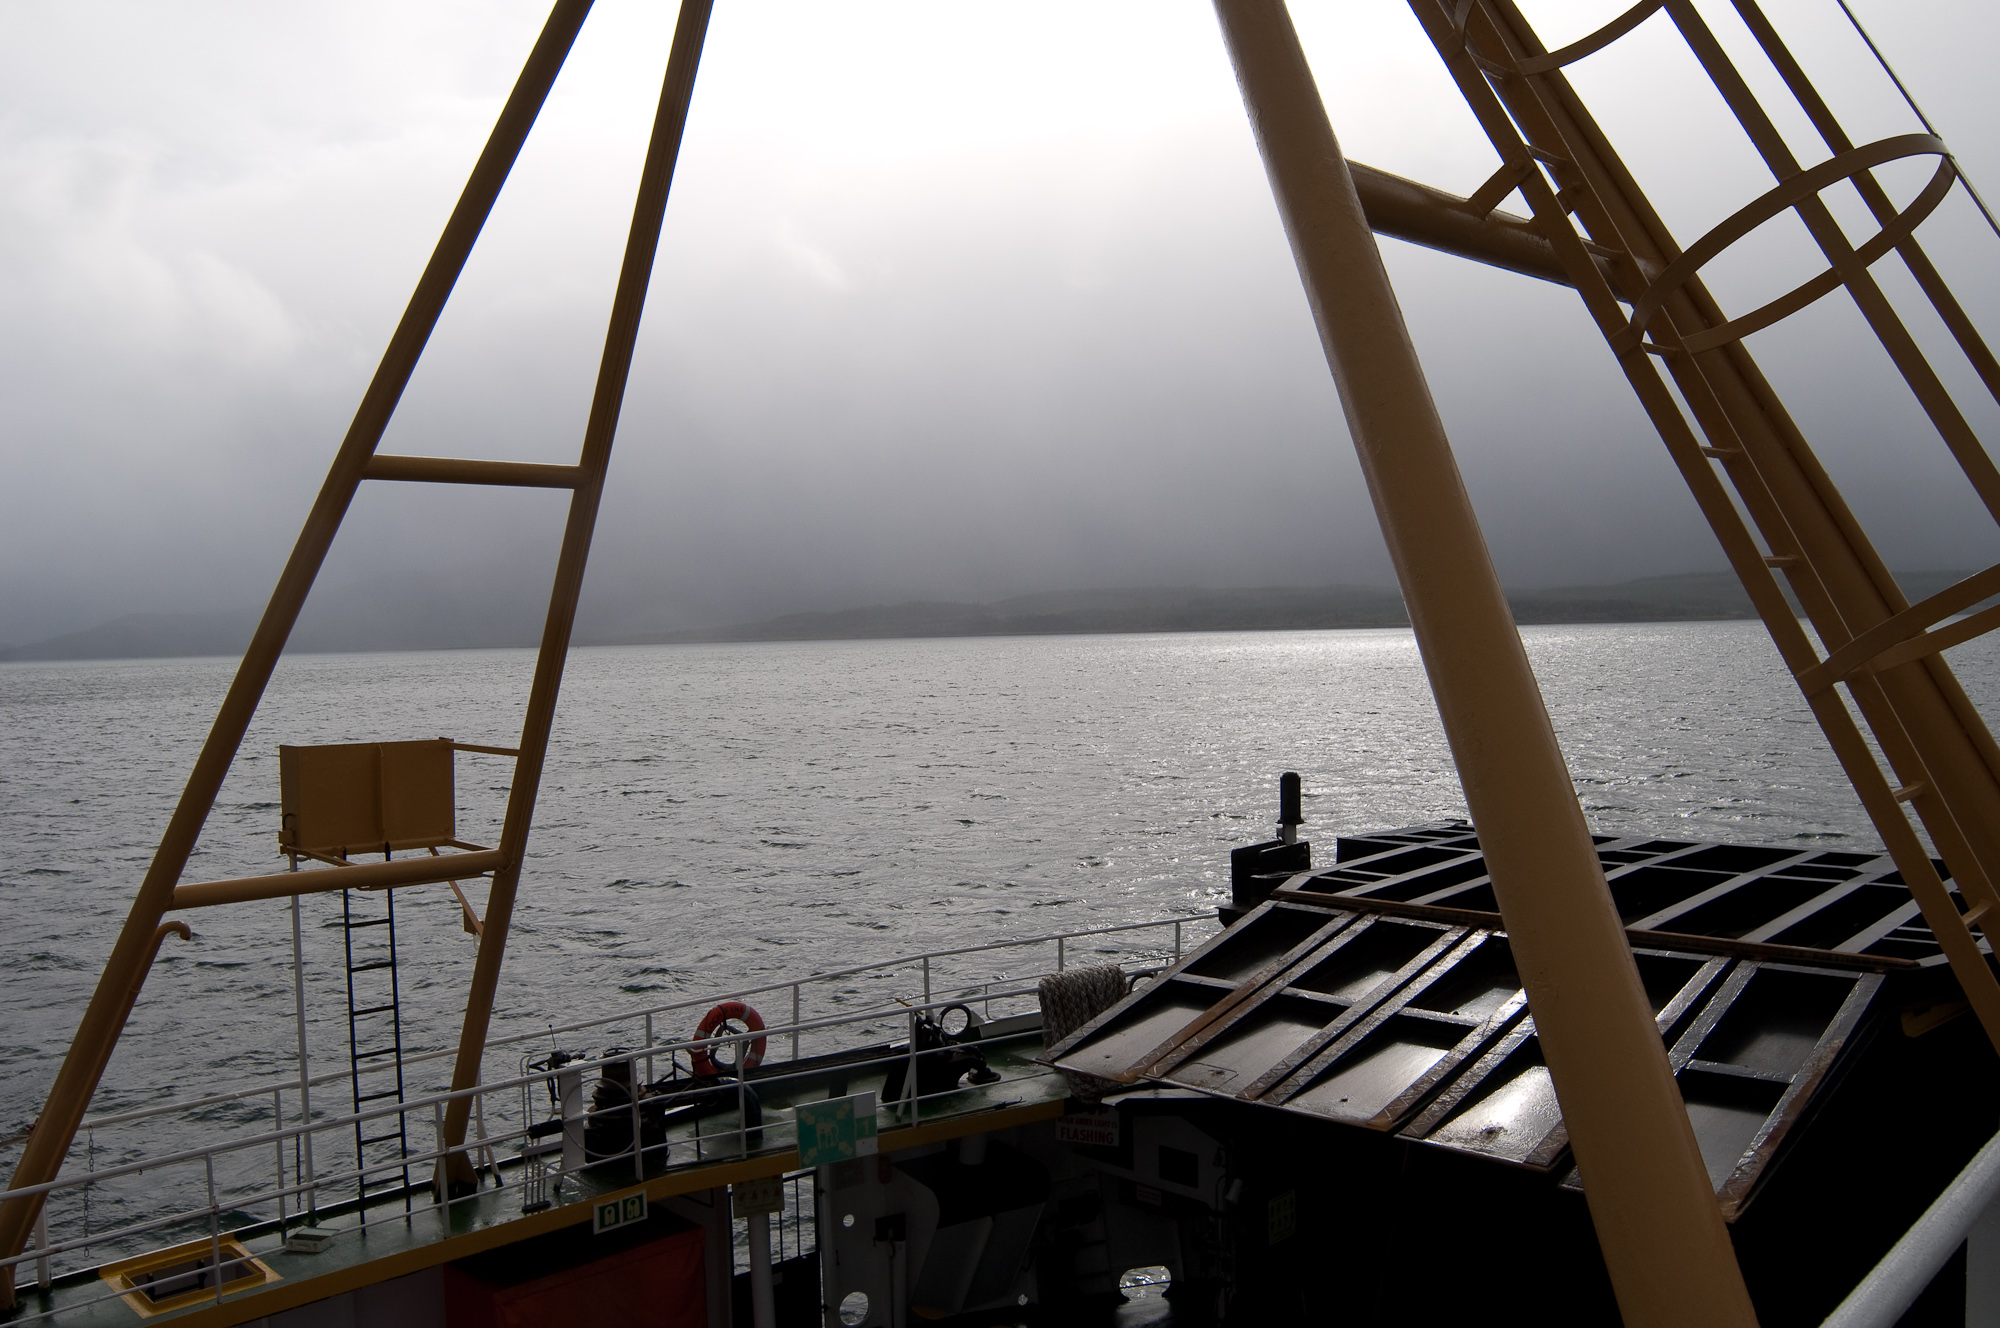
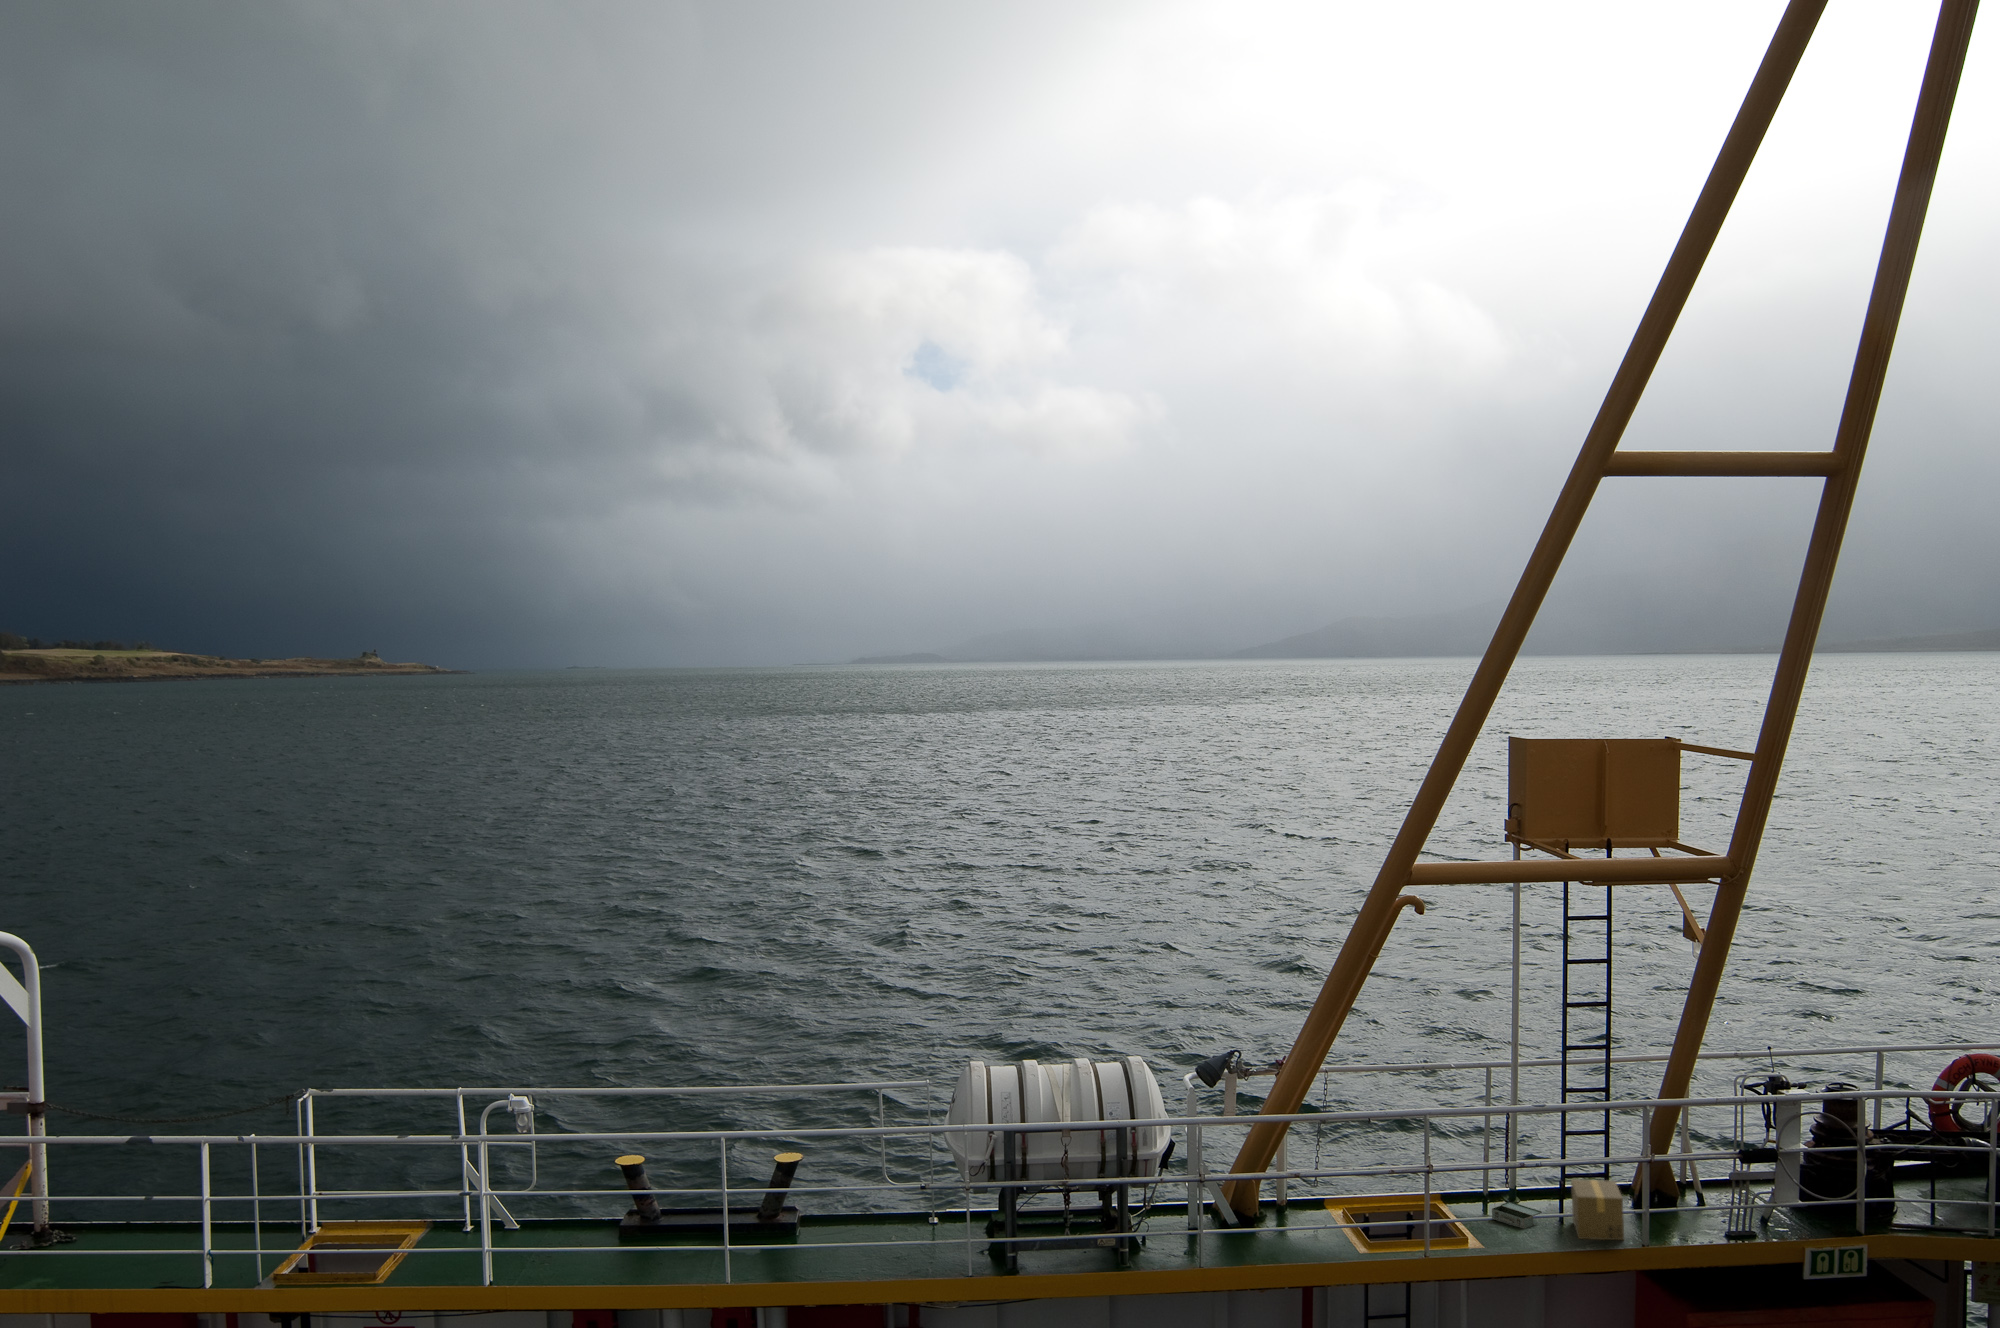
cardboard box: none [373,1181,426,1249] -> present [1571,1179,1624,1240]

